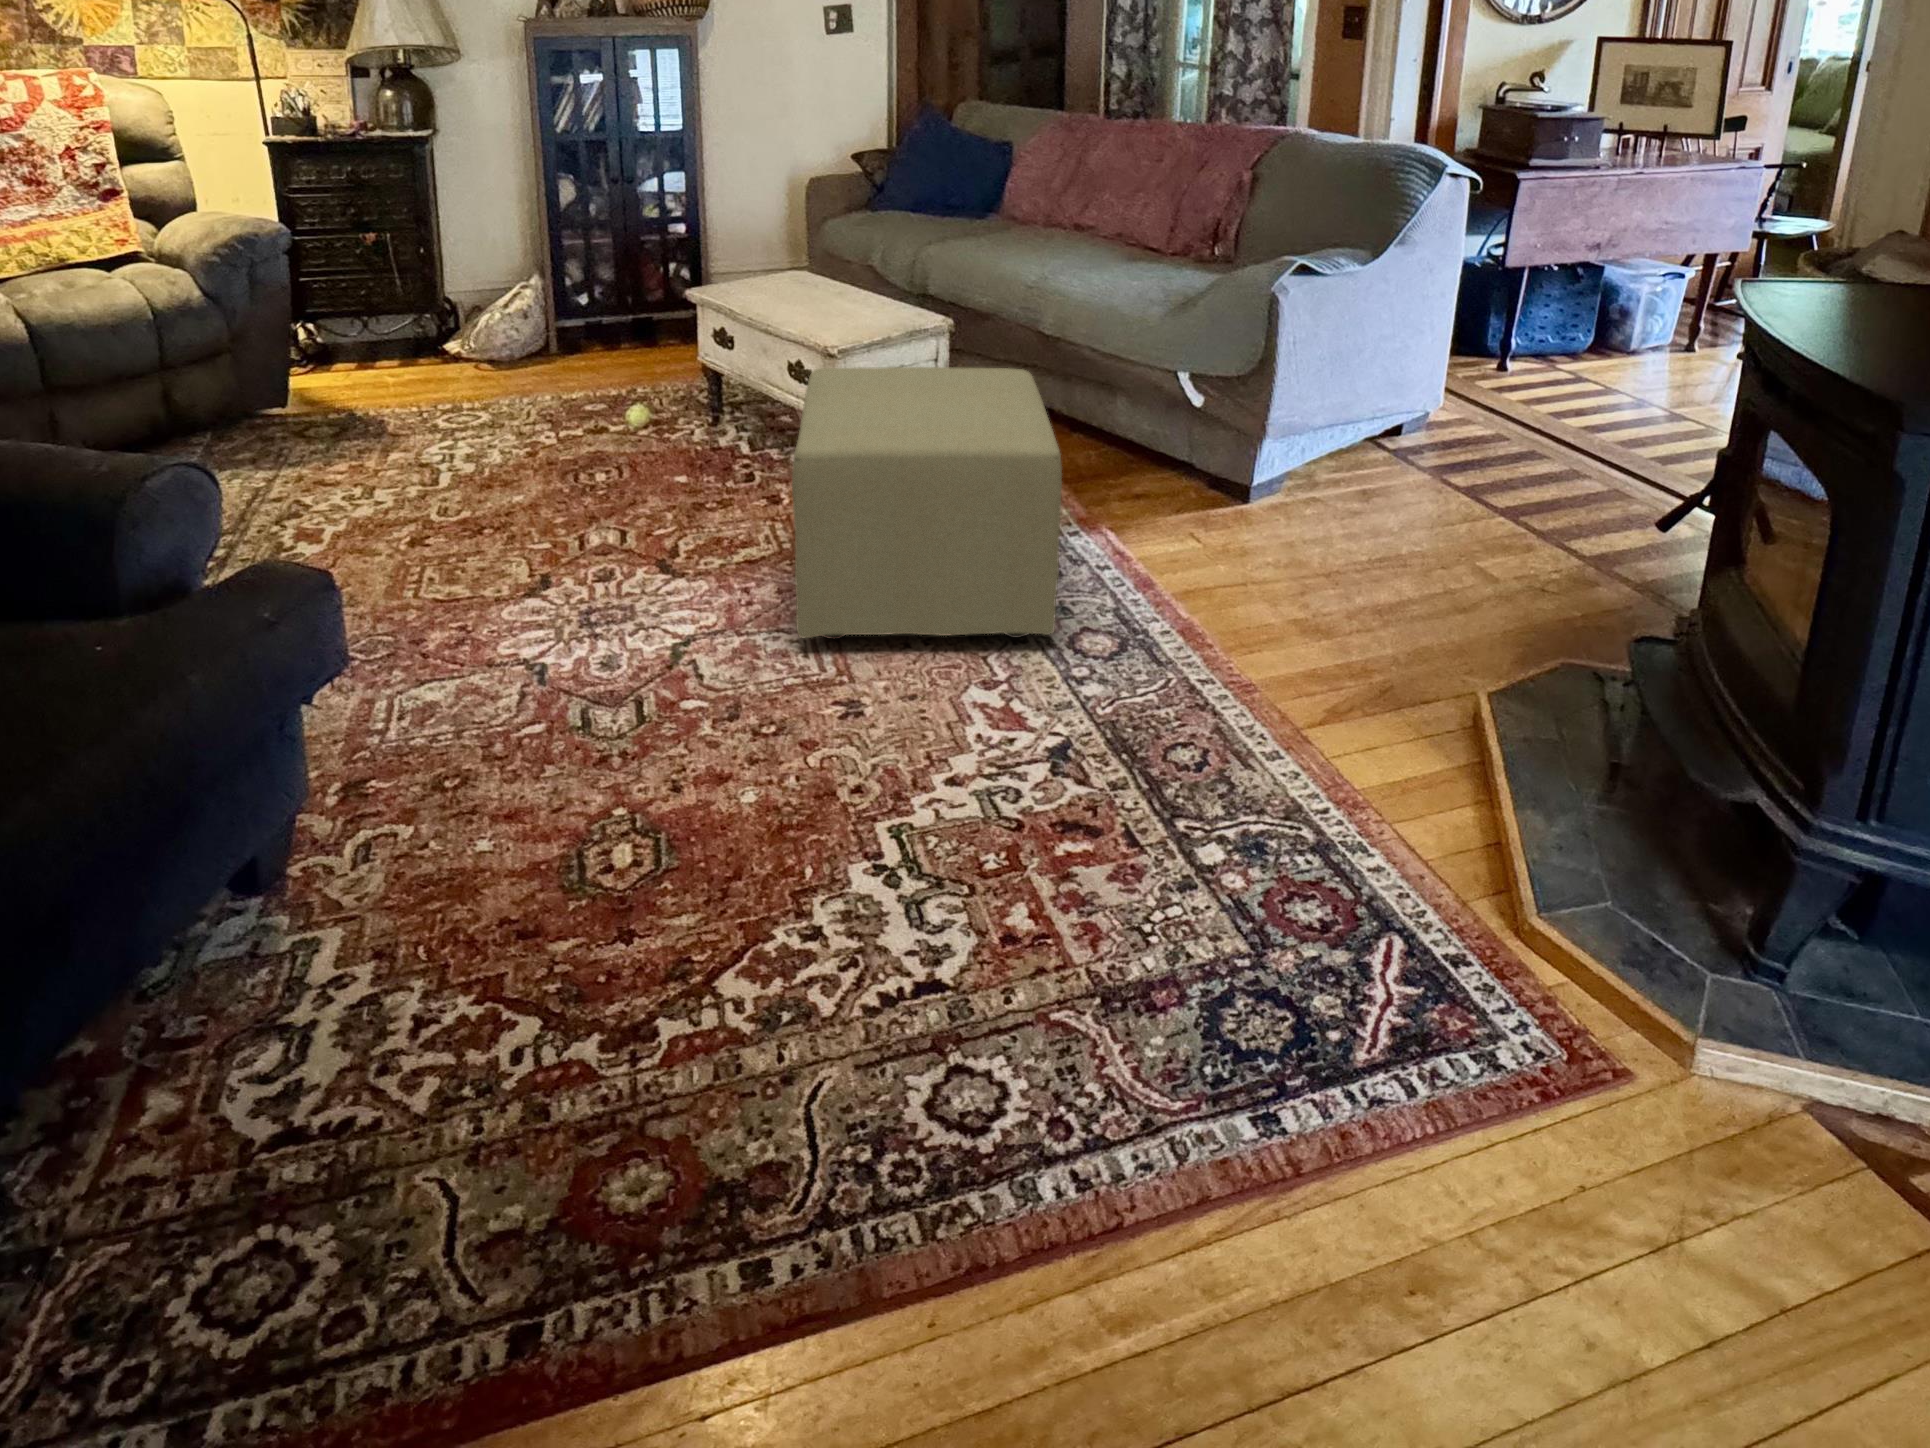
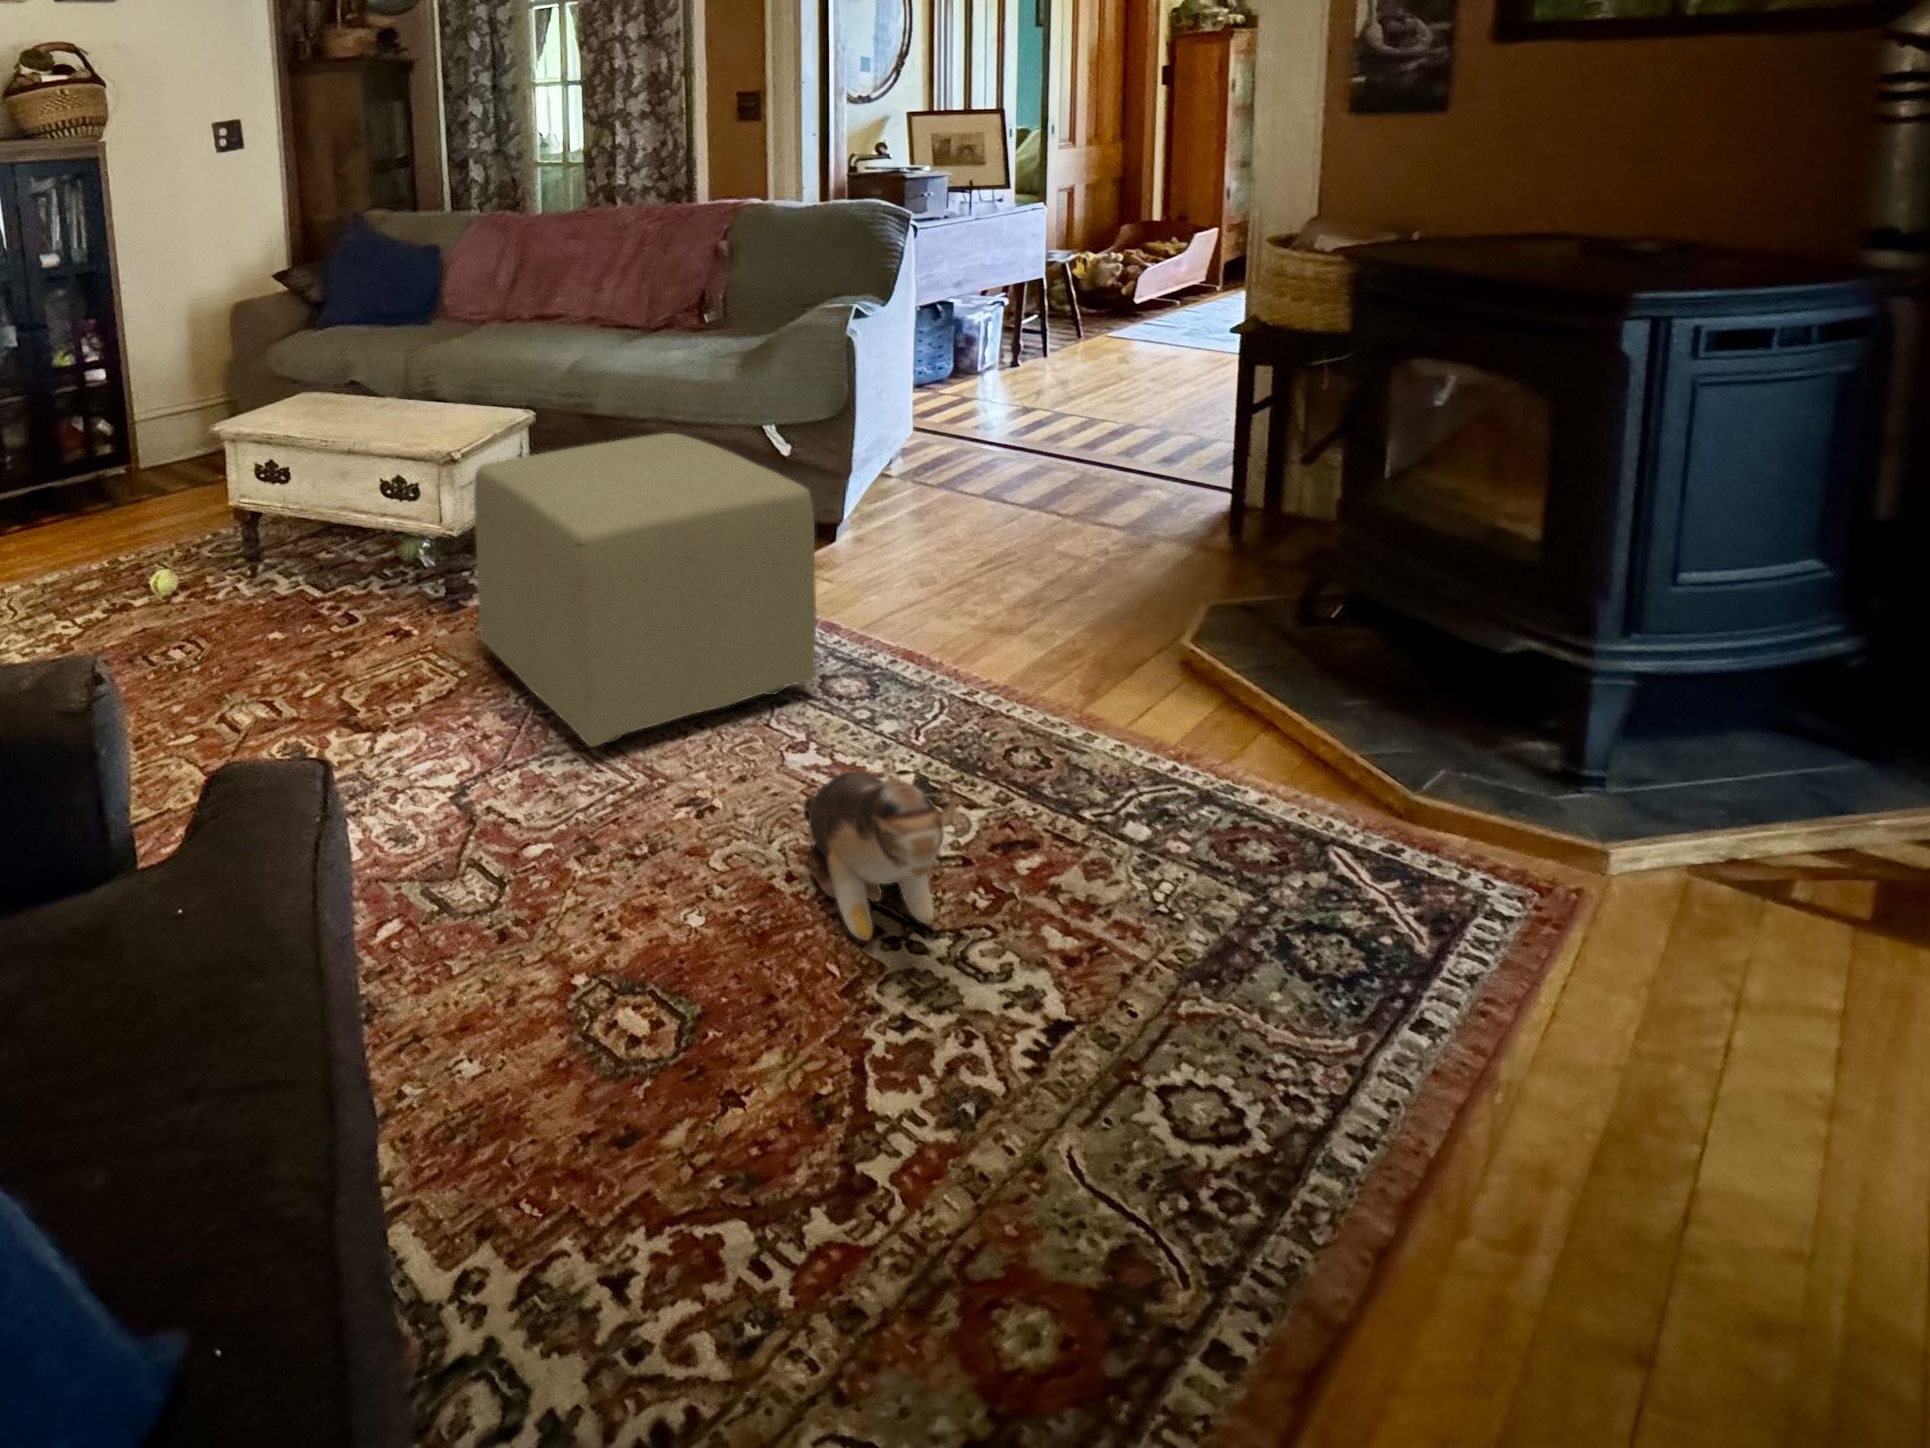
plush toy: none [821,718,956,871] -> present [805,772,957,940]

